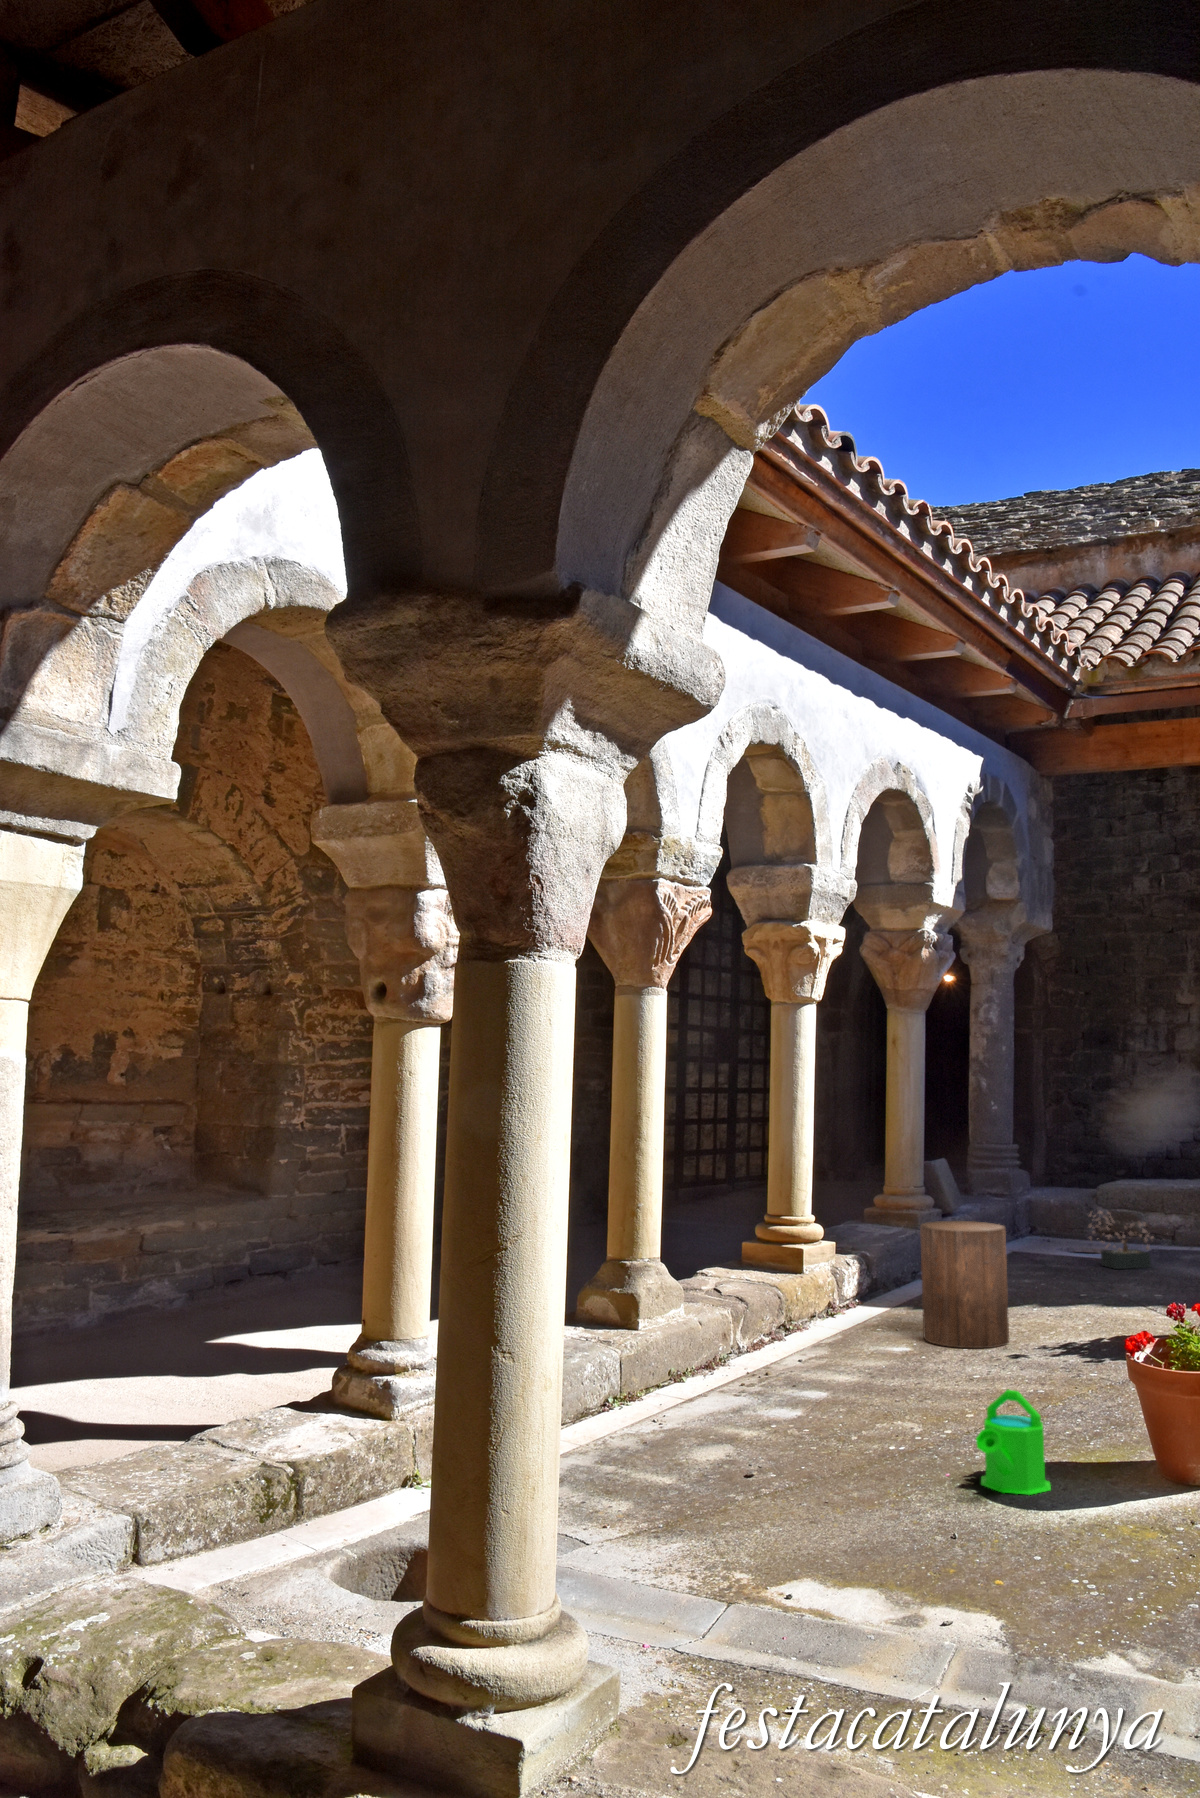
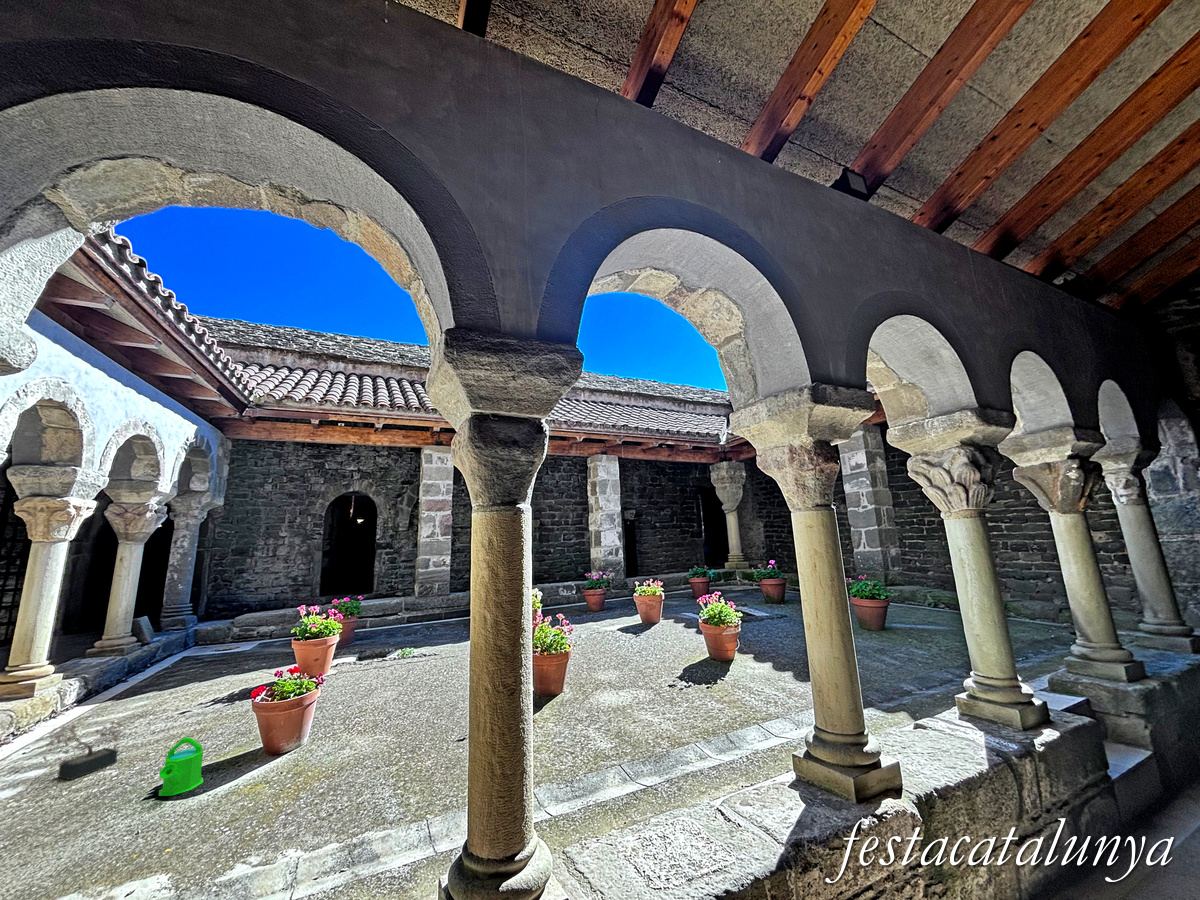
decorative plant: present [1088,1211,1154,1269] -> present [43,722,126,780]
stool: present [920,1221,1009,1348] -> none [122,646,185,717]

